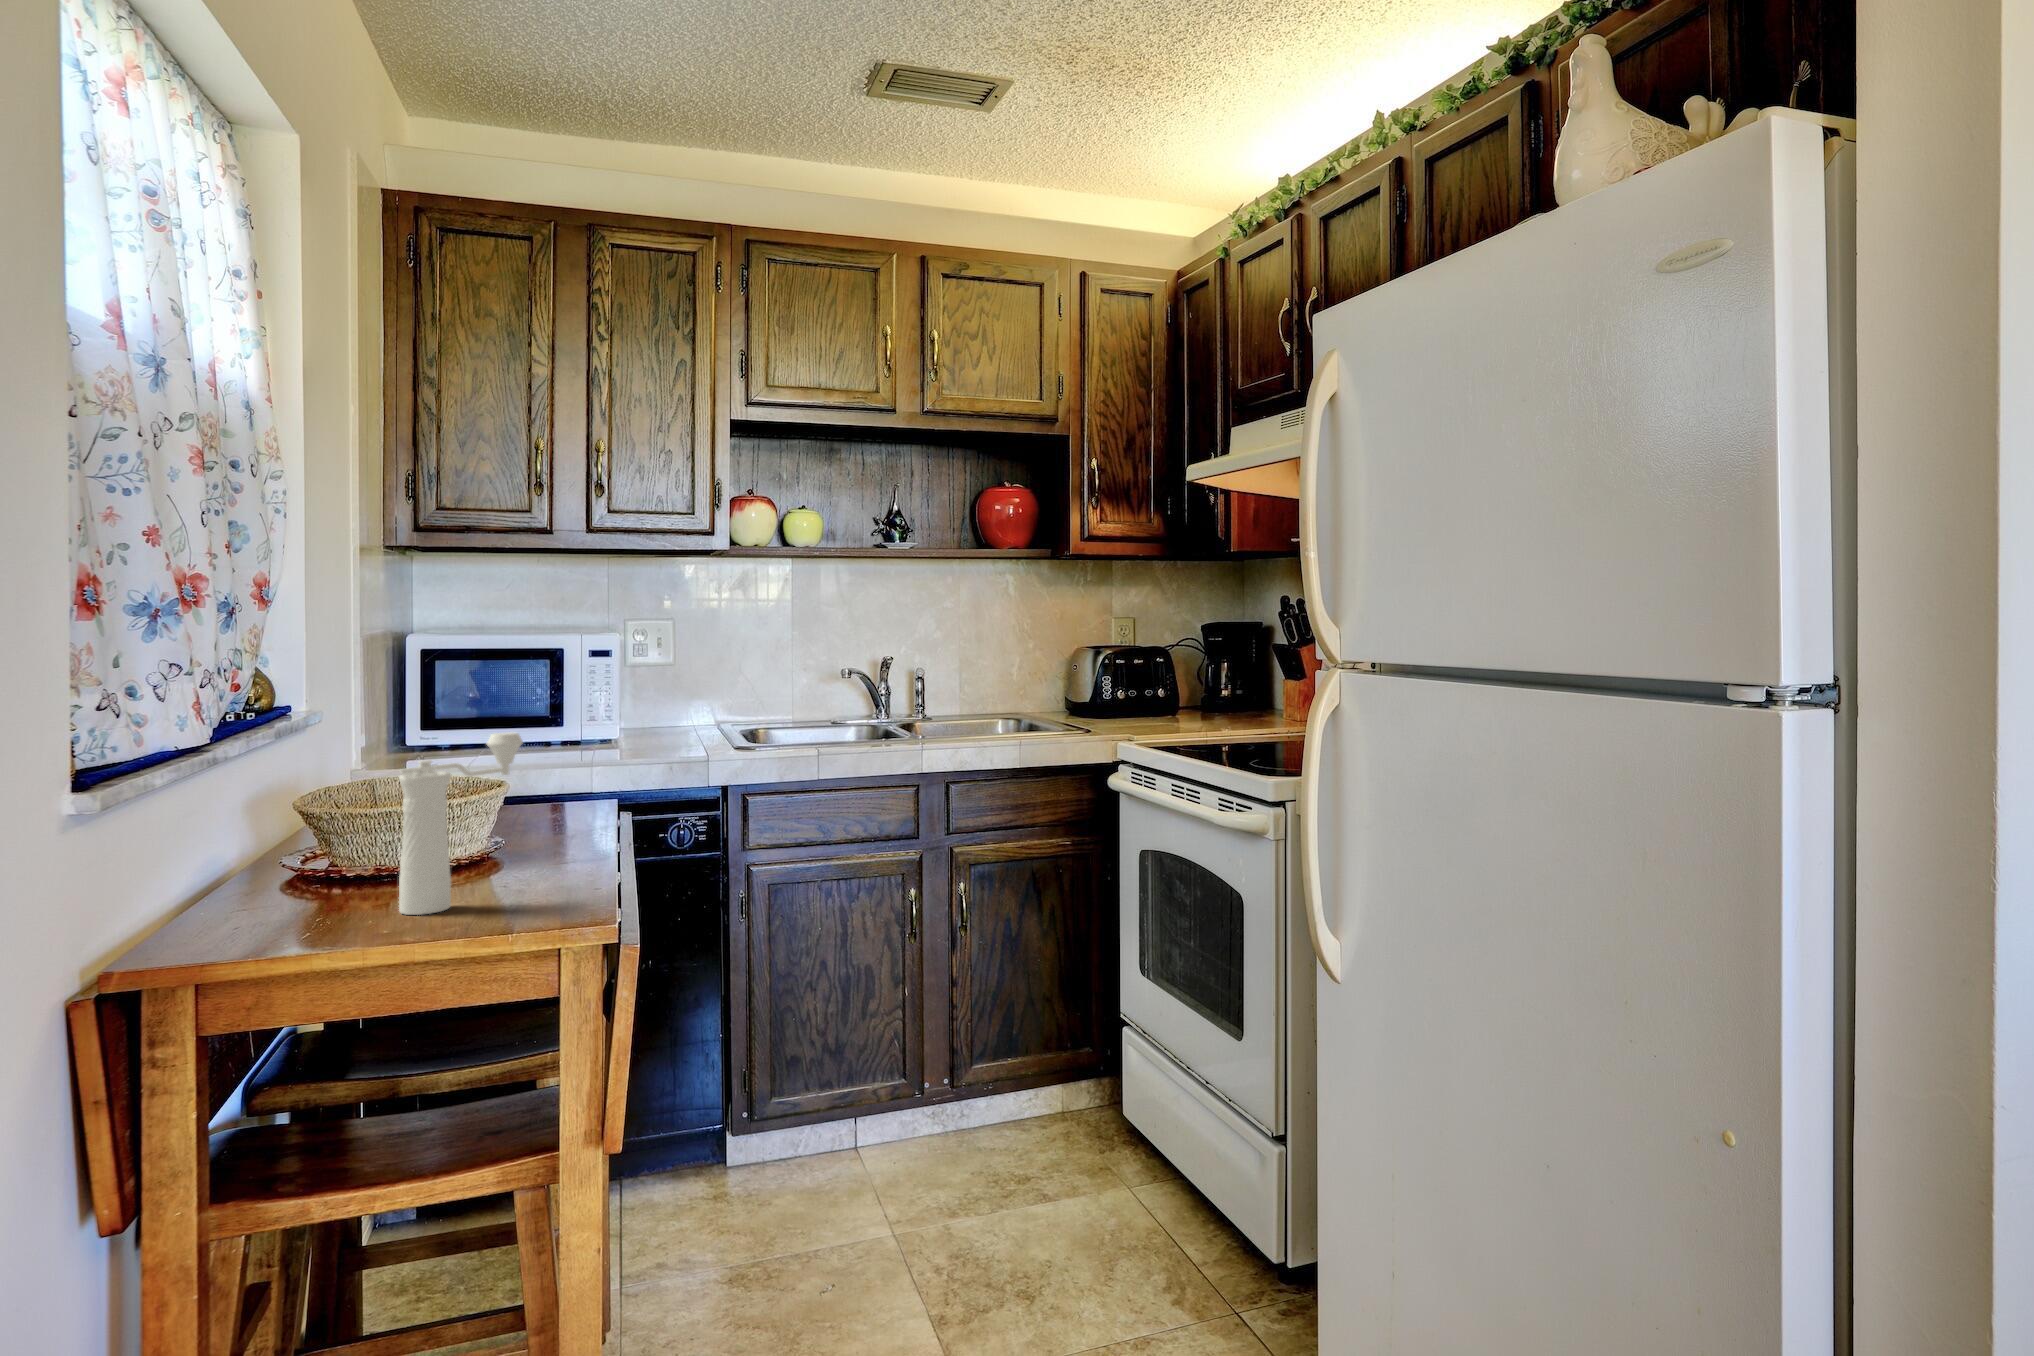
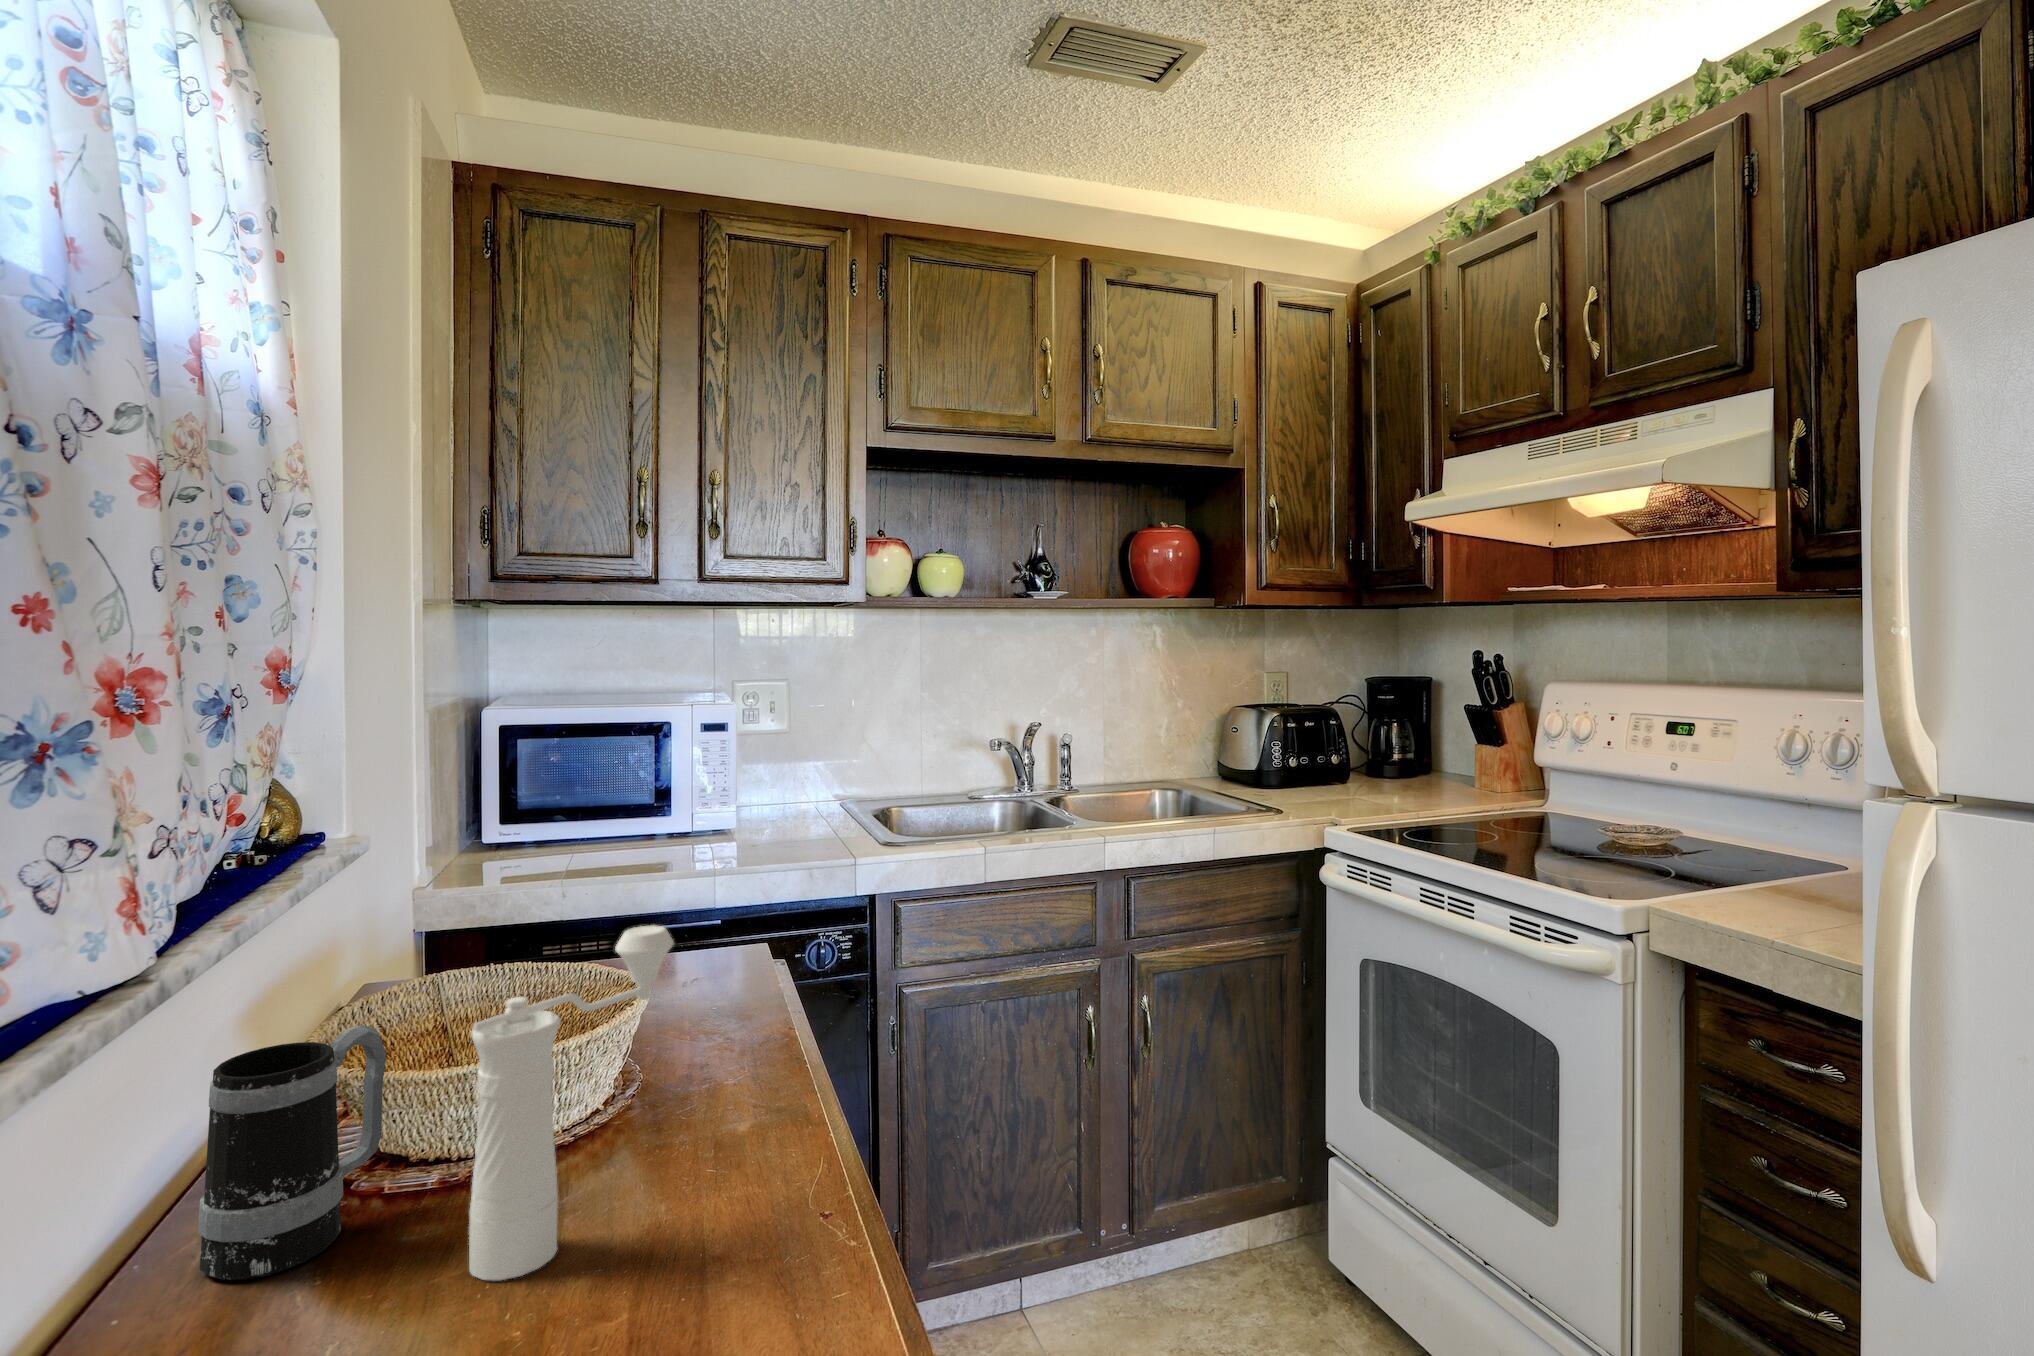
mug: none [244,787,348,914] -> present [198,1025,386,1280]

